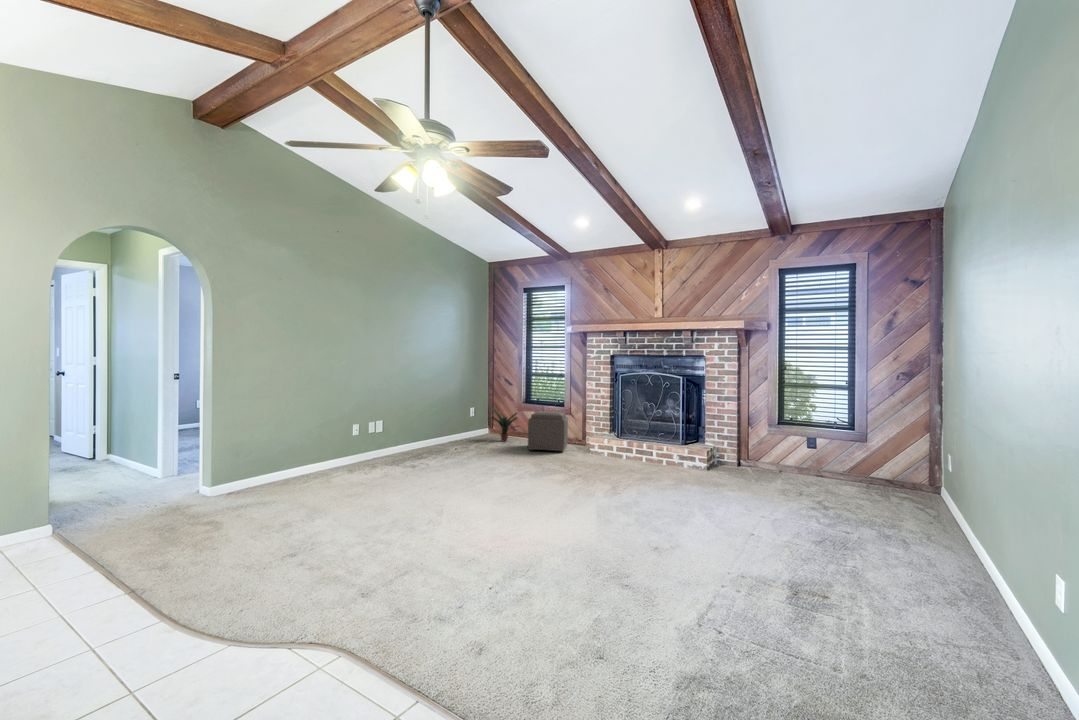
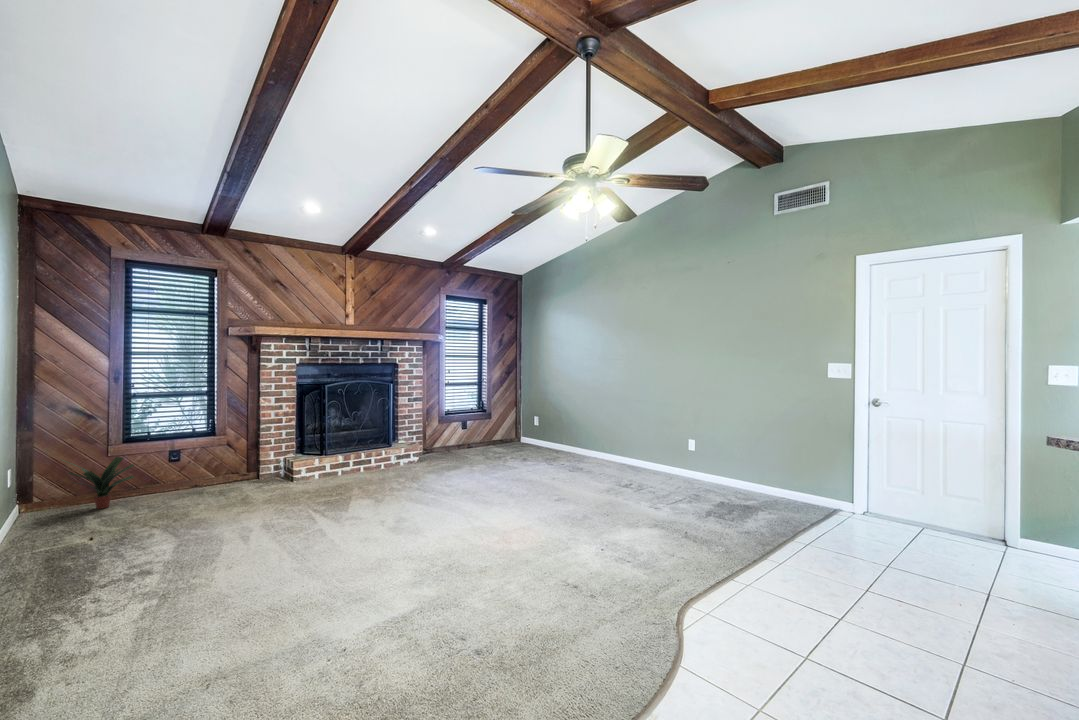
ottoman: present [528,411,568,452] -> none [179,441,258,501]

